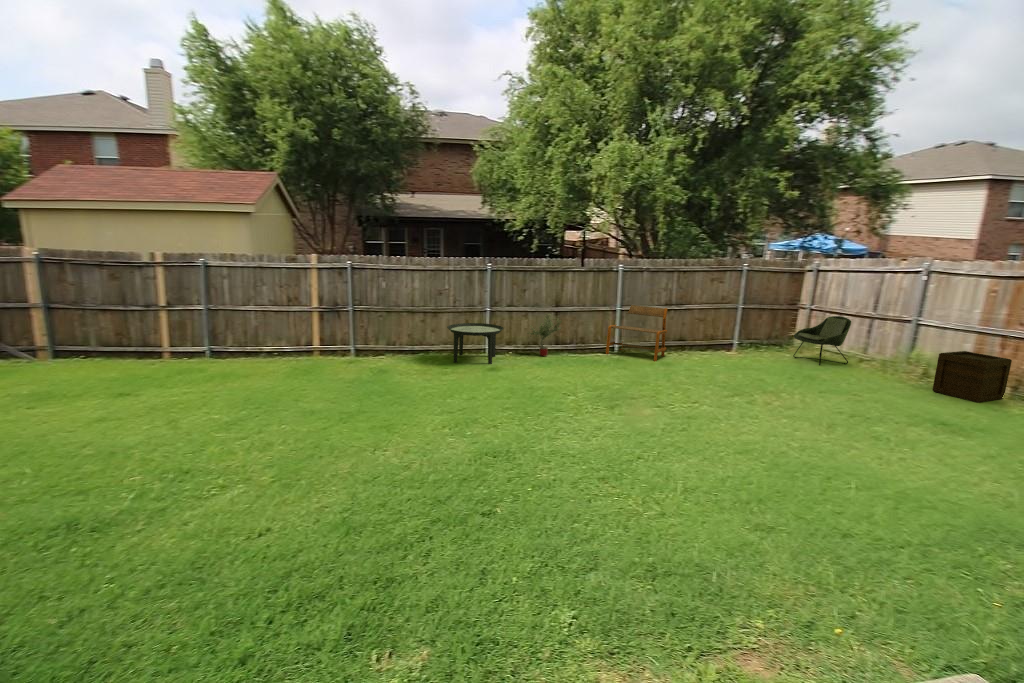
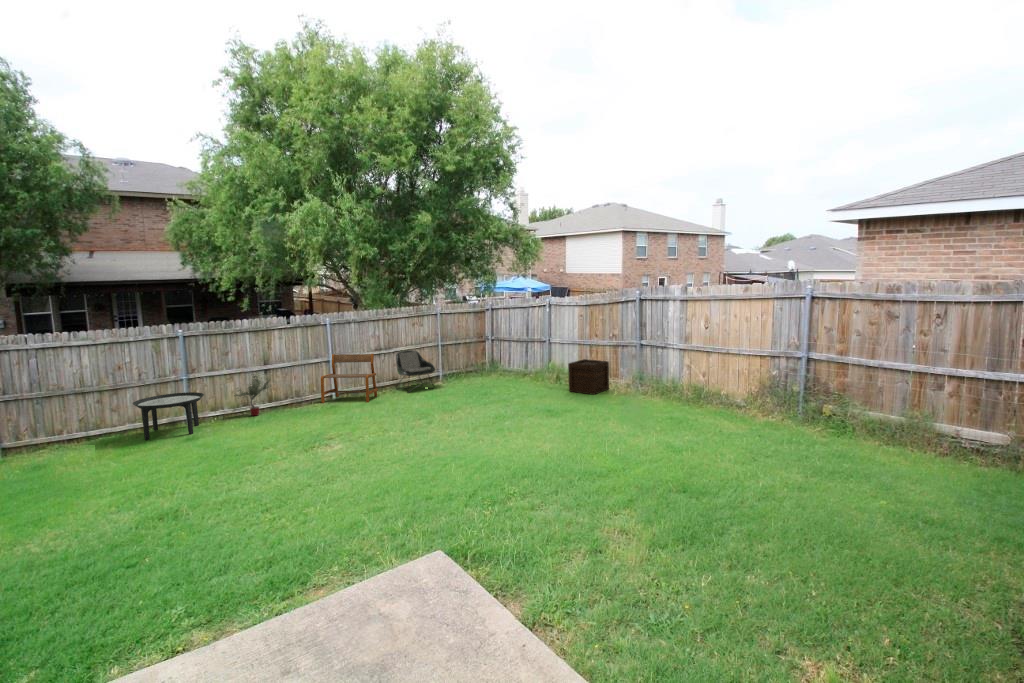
lounge chair: present [793,316,851,365] -> present [396,350,435,393]

